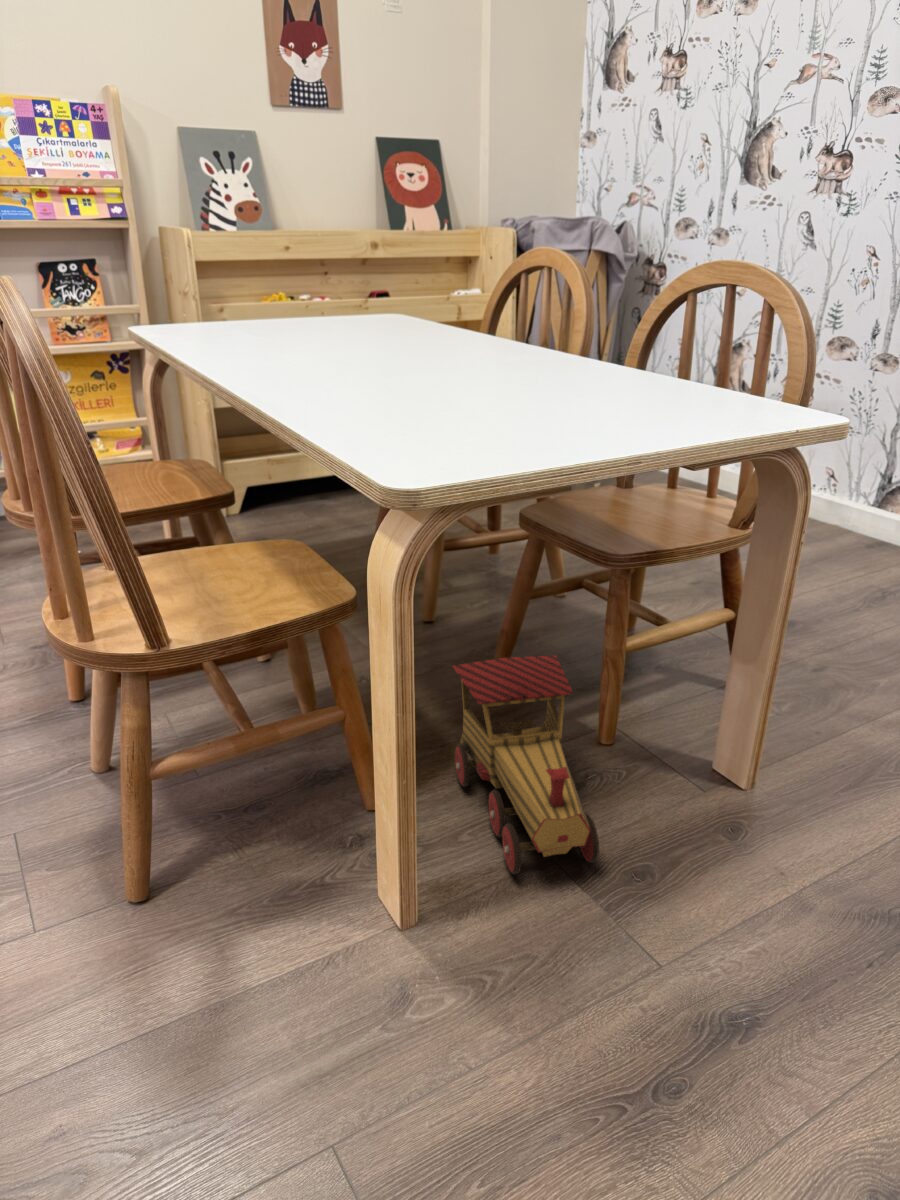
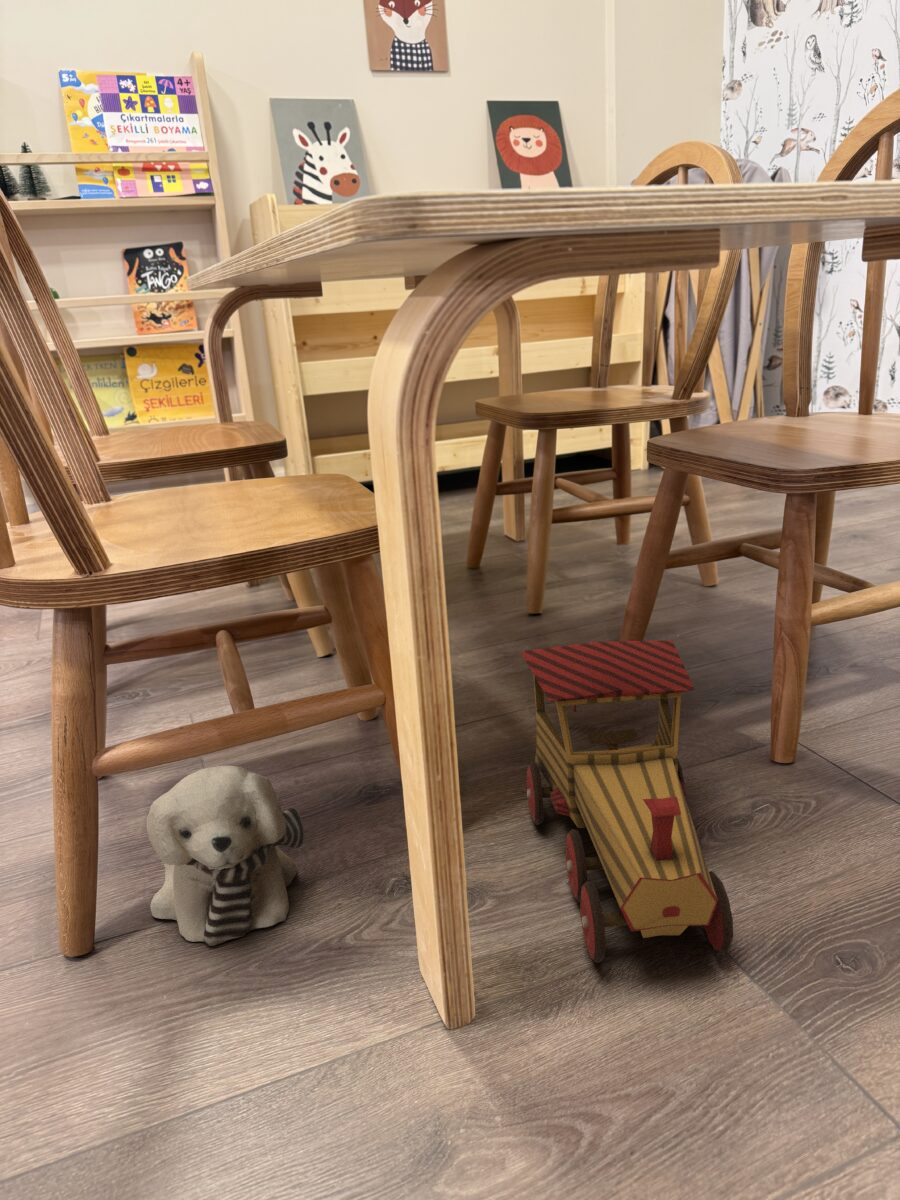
plush toy: none [196,758,306,883] -> present [147,766,304,946]

